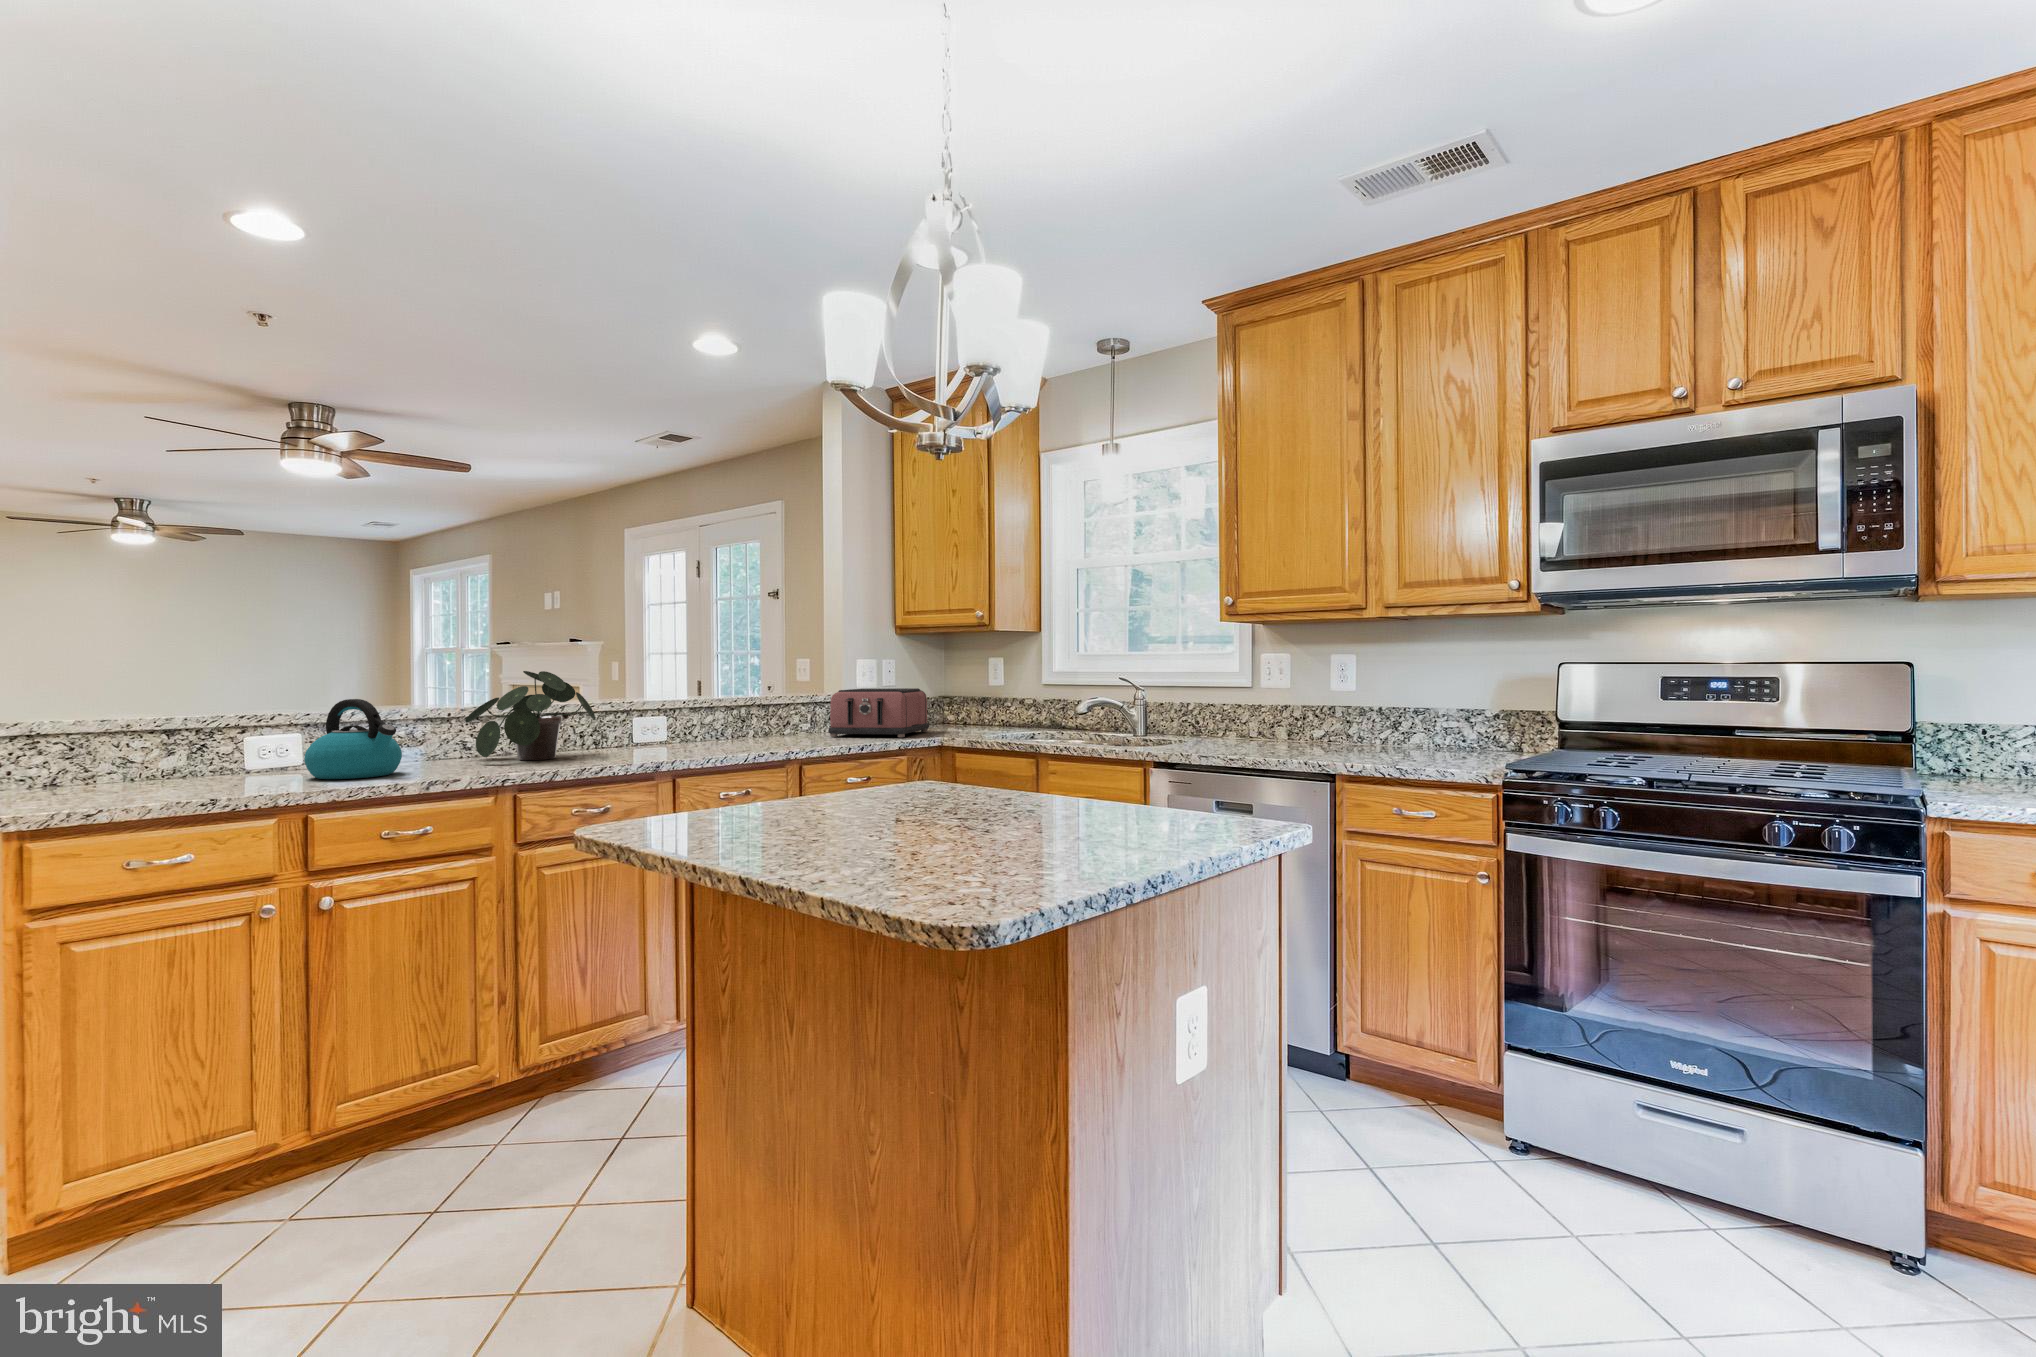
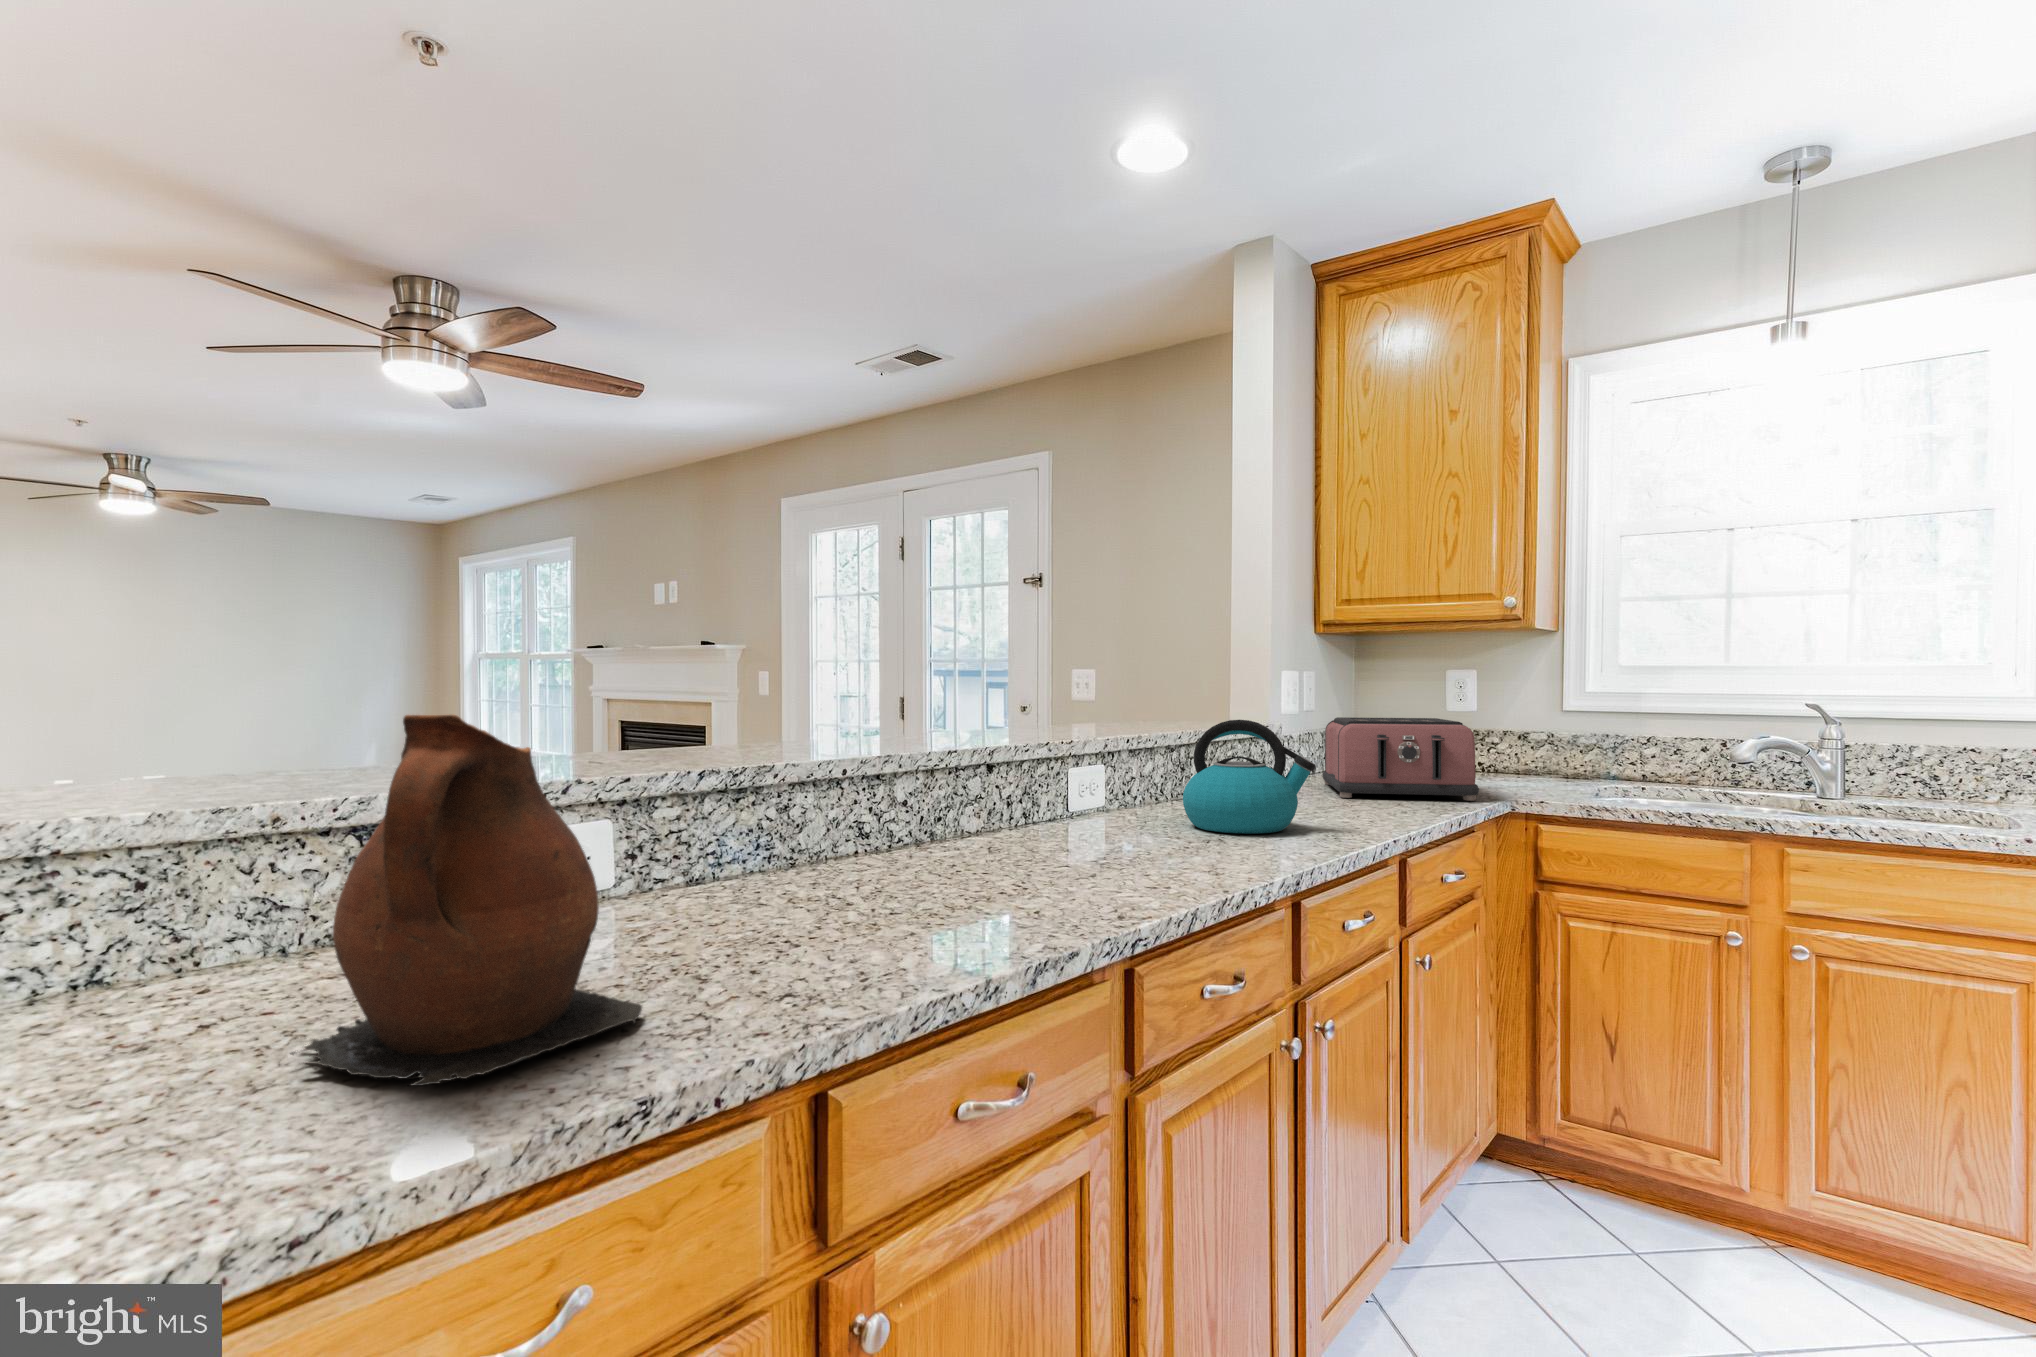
potted plant: present [465,671,596,760] -> none [899,685,1136,866]
ceramic pitcher: none [109,684,241,796] -> present [291,715,642,1086]
kettle: present [304,699,402,779] -> present [1183,720,1316,834]

